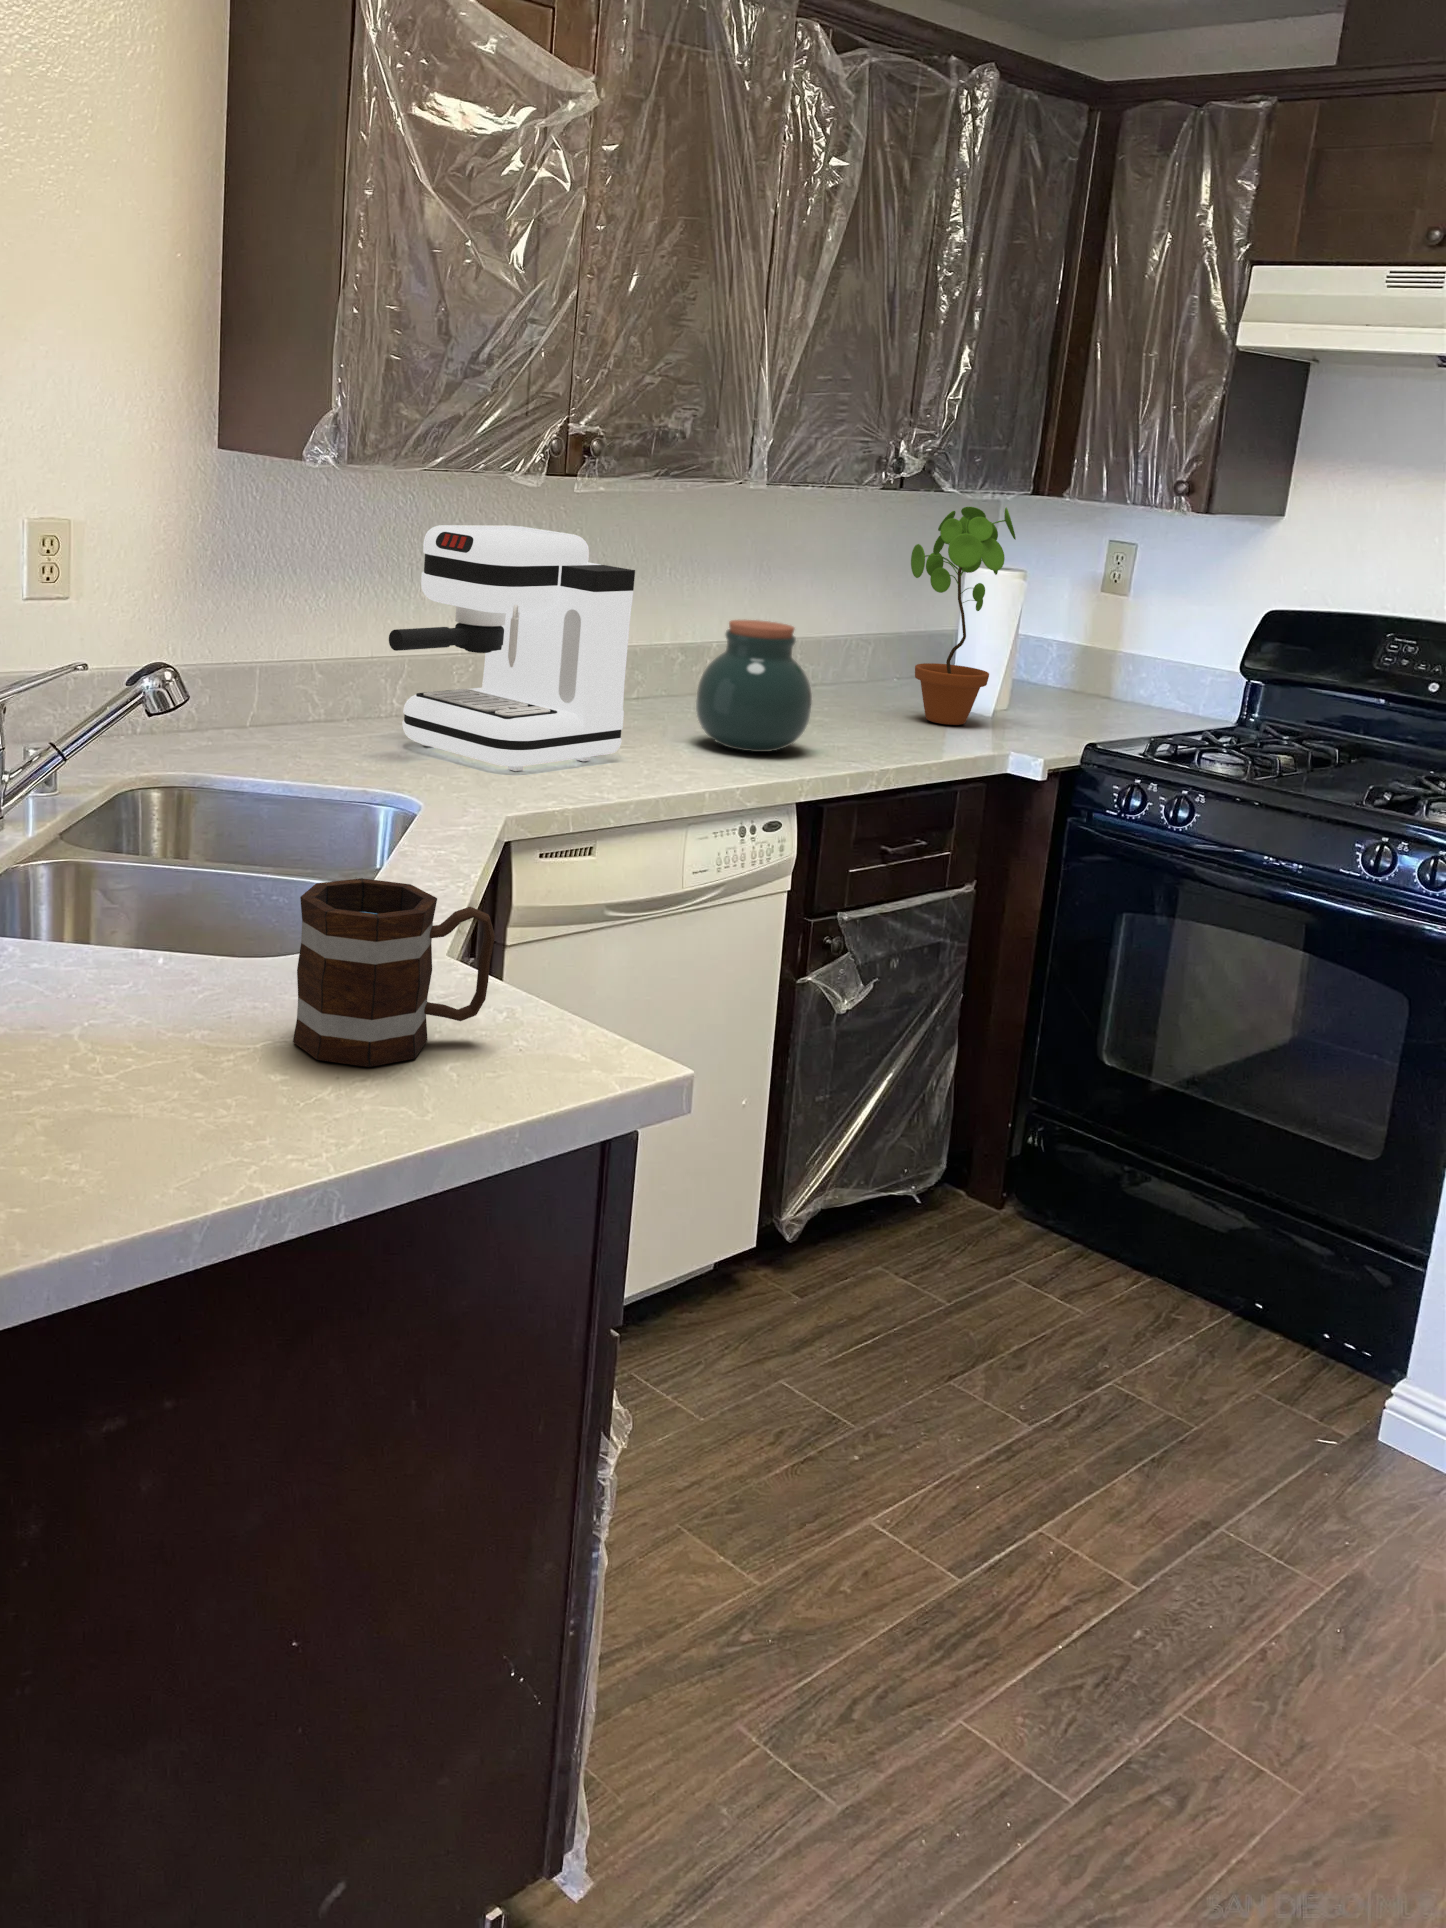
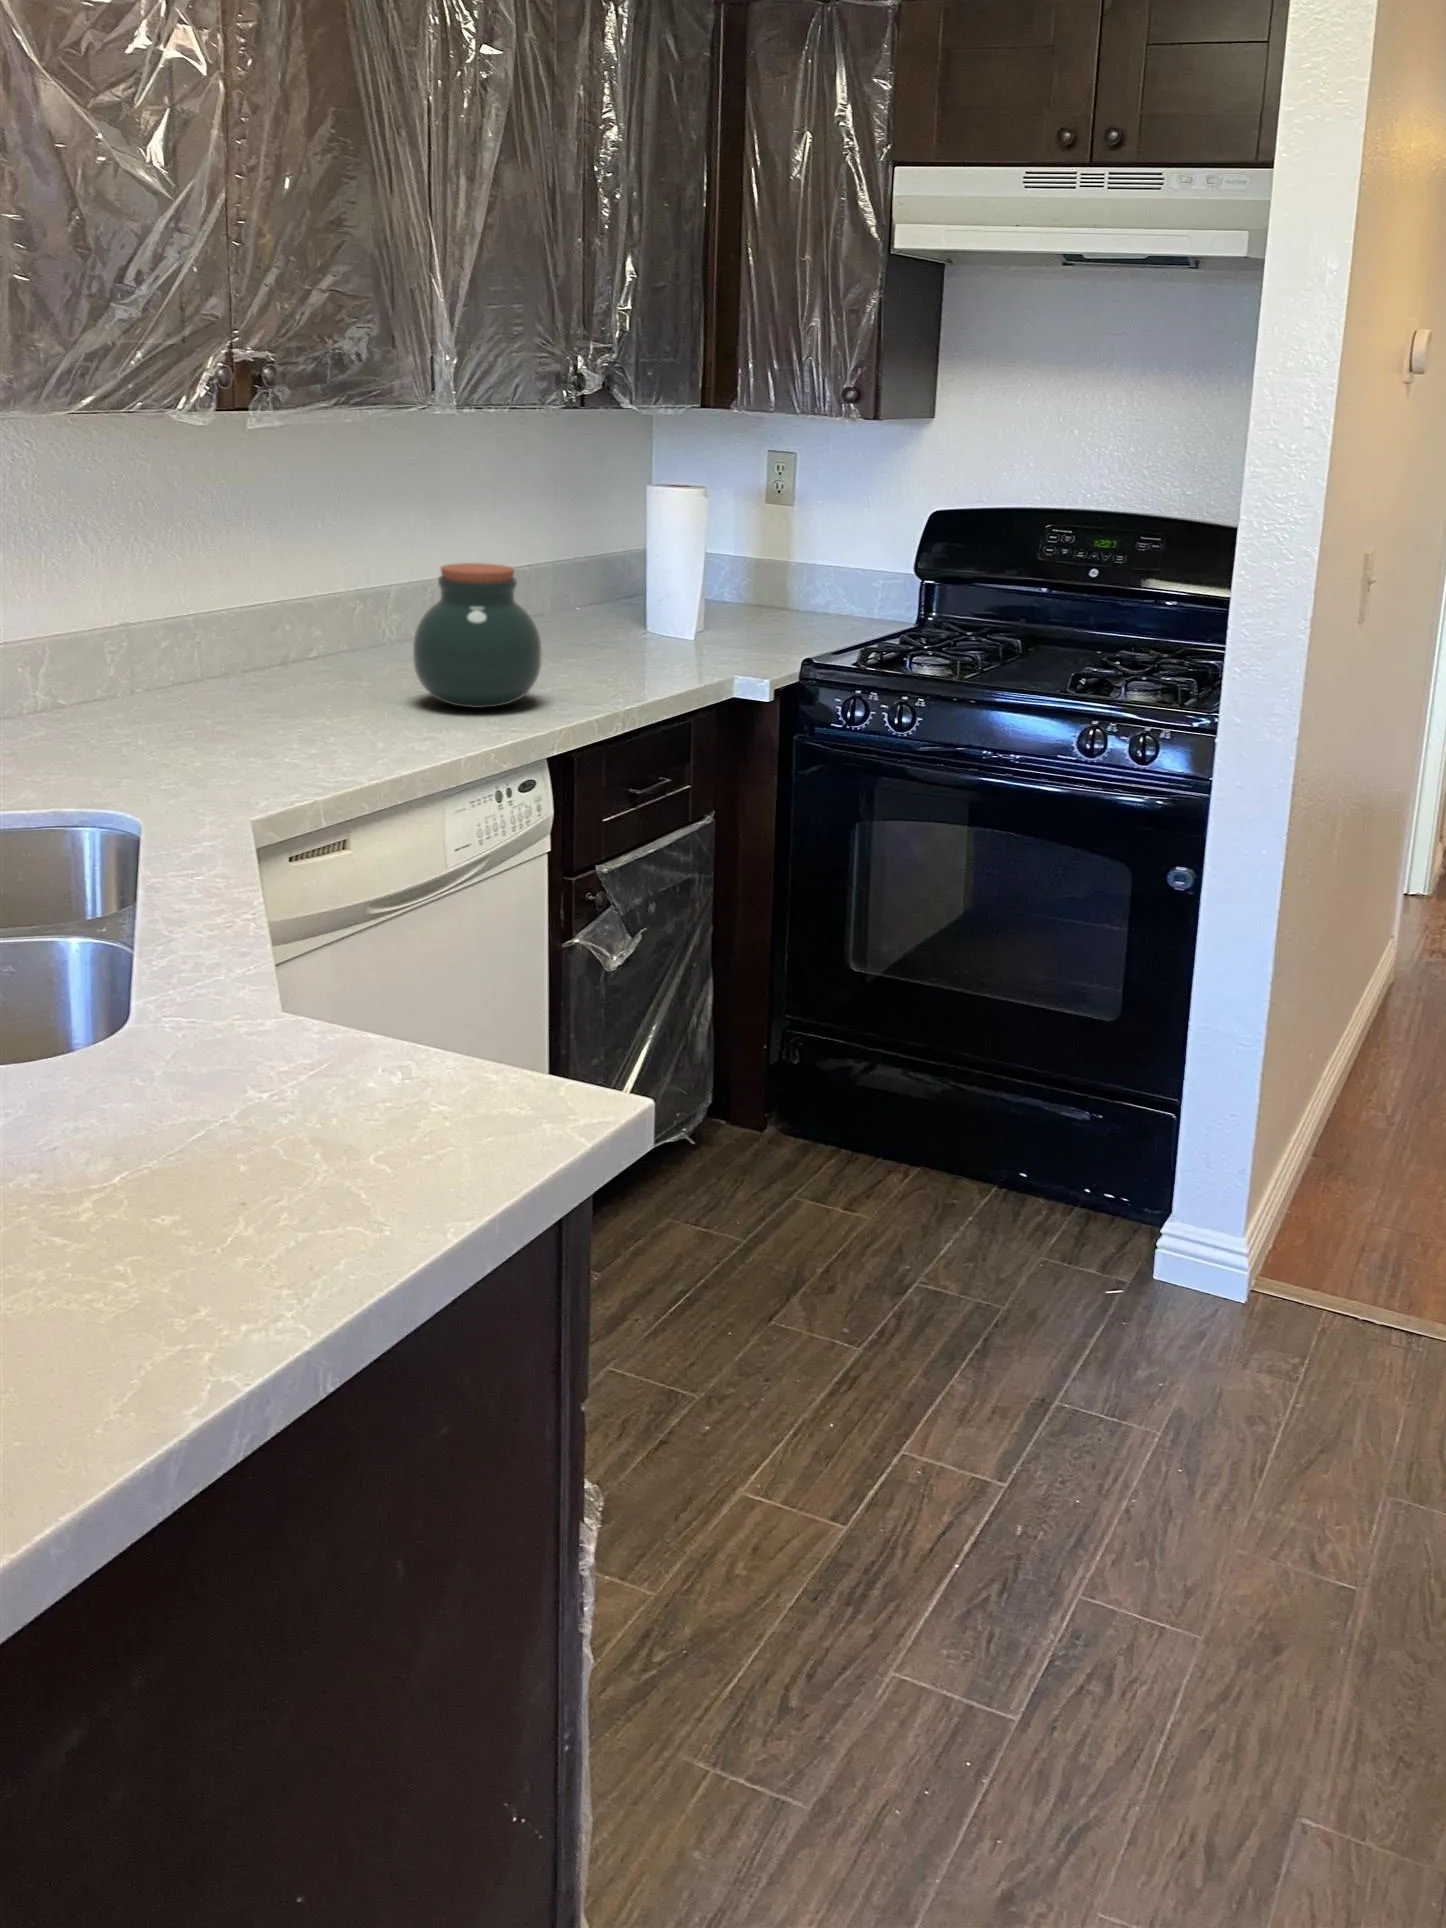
potted plant: present [911,507,1016,725] -> none [603,424,706,652]
coffee maker: present [389,525,635,771] -> none [47,477,347,768]
mug: present [293,878,495,1067] -> none [134,973,399,1234]

